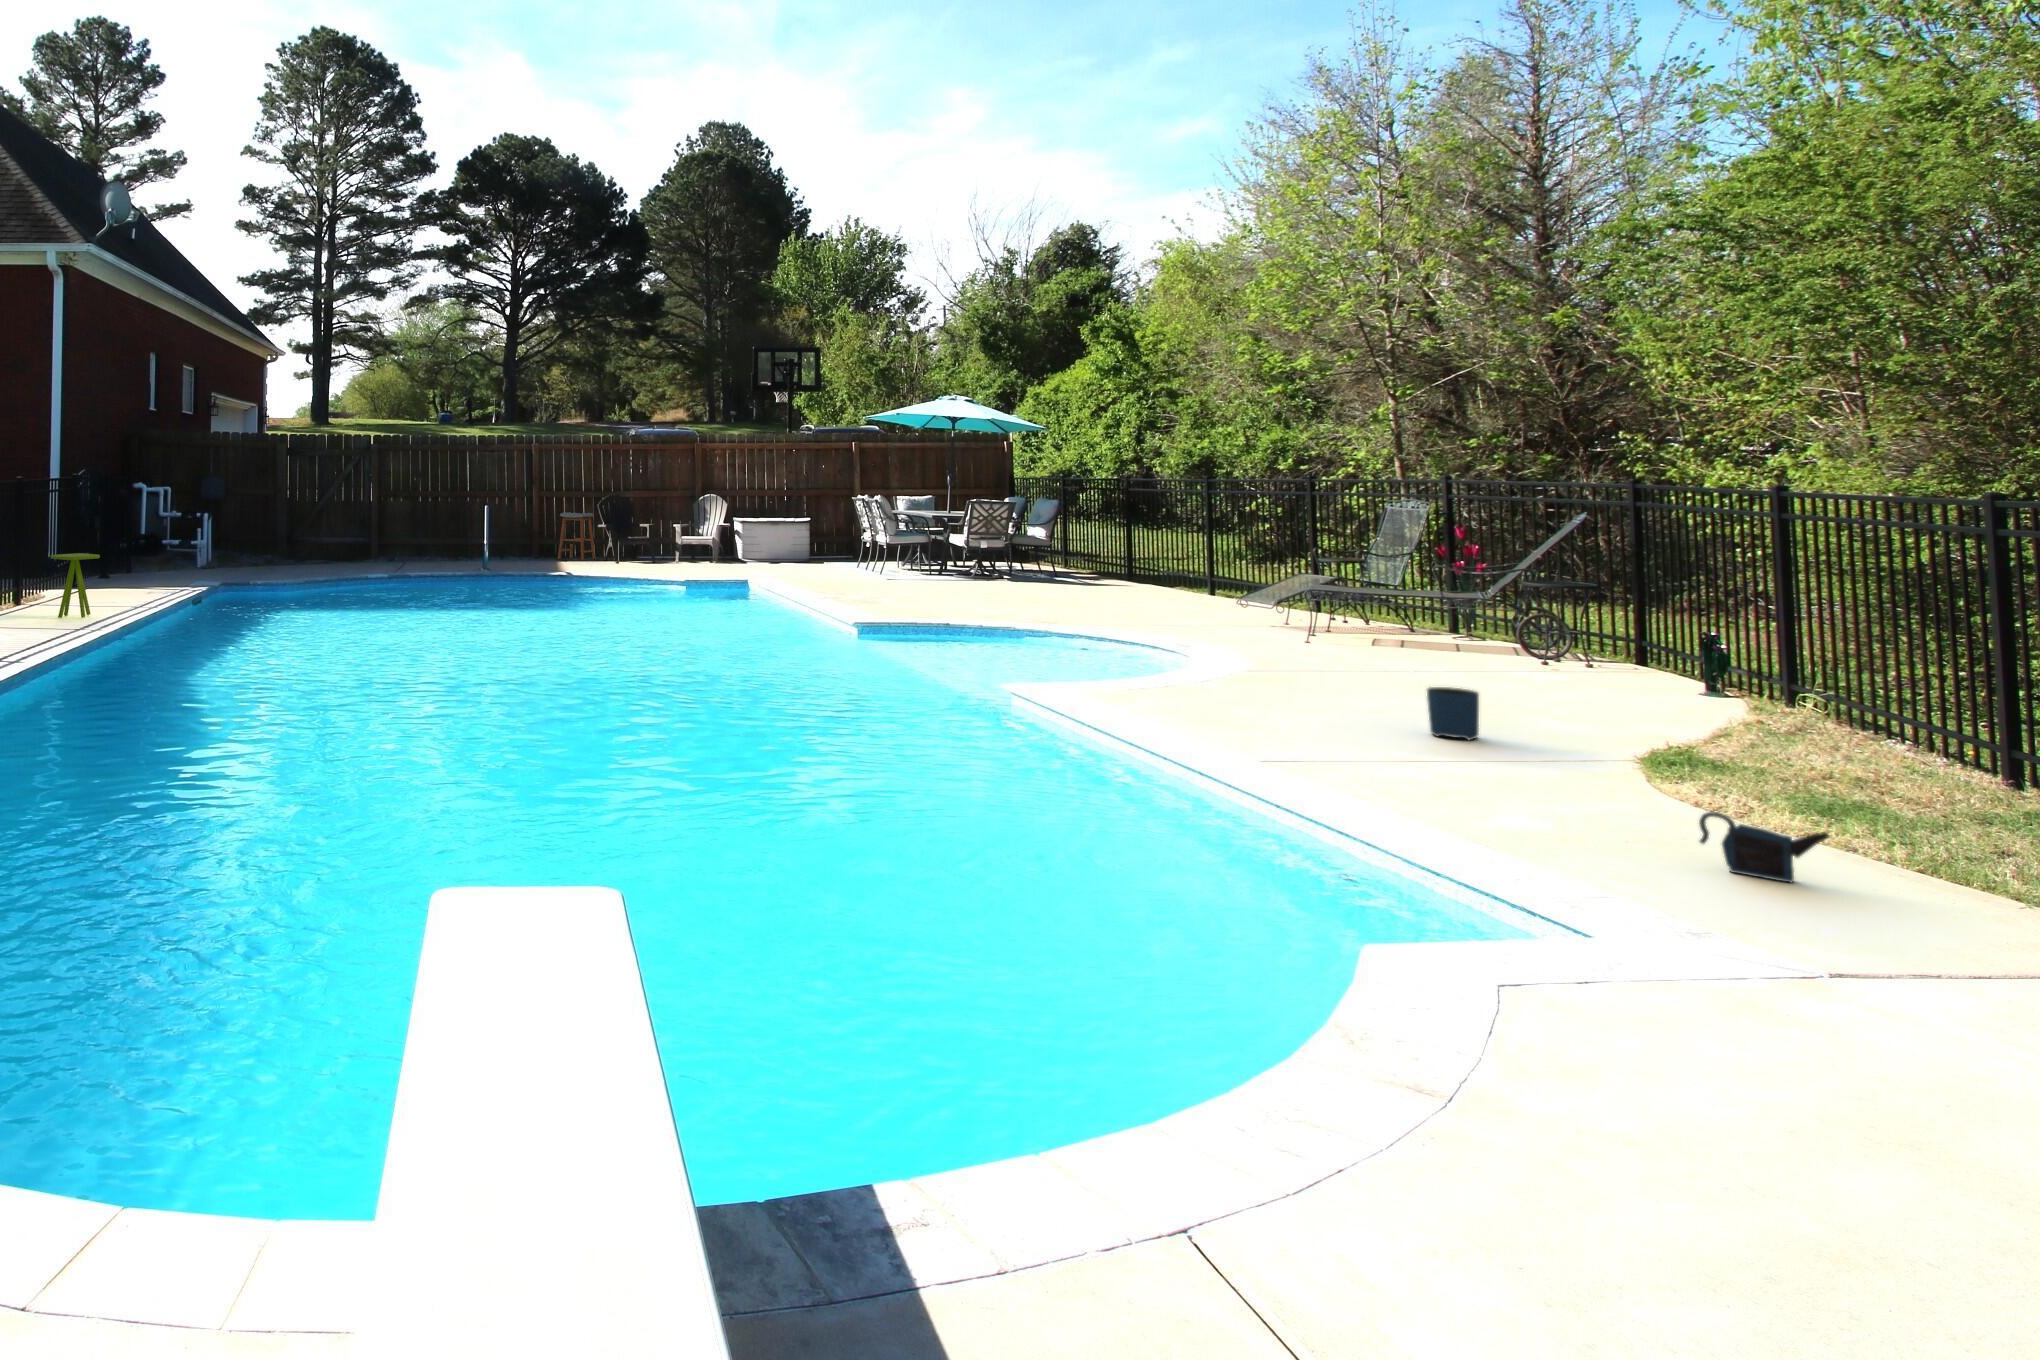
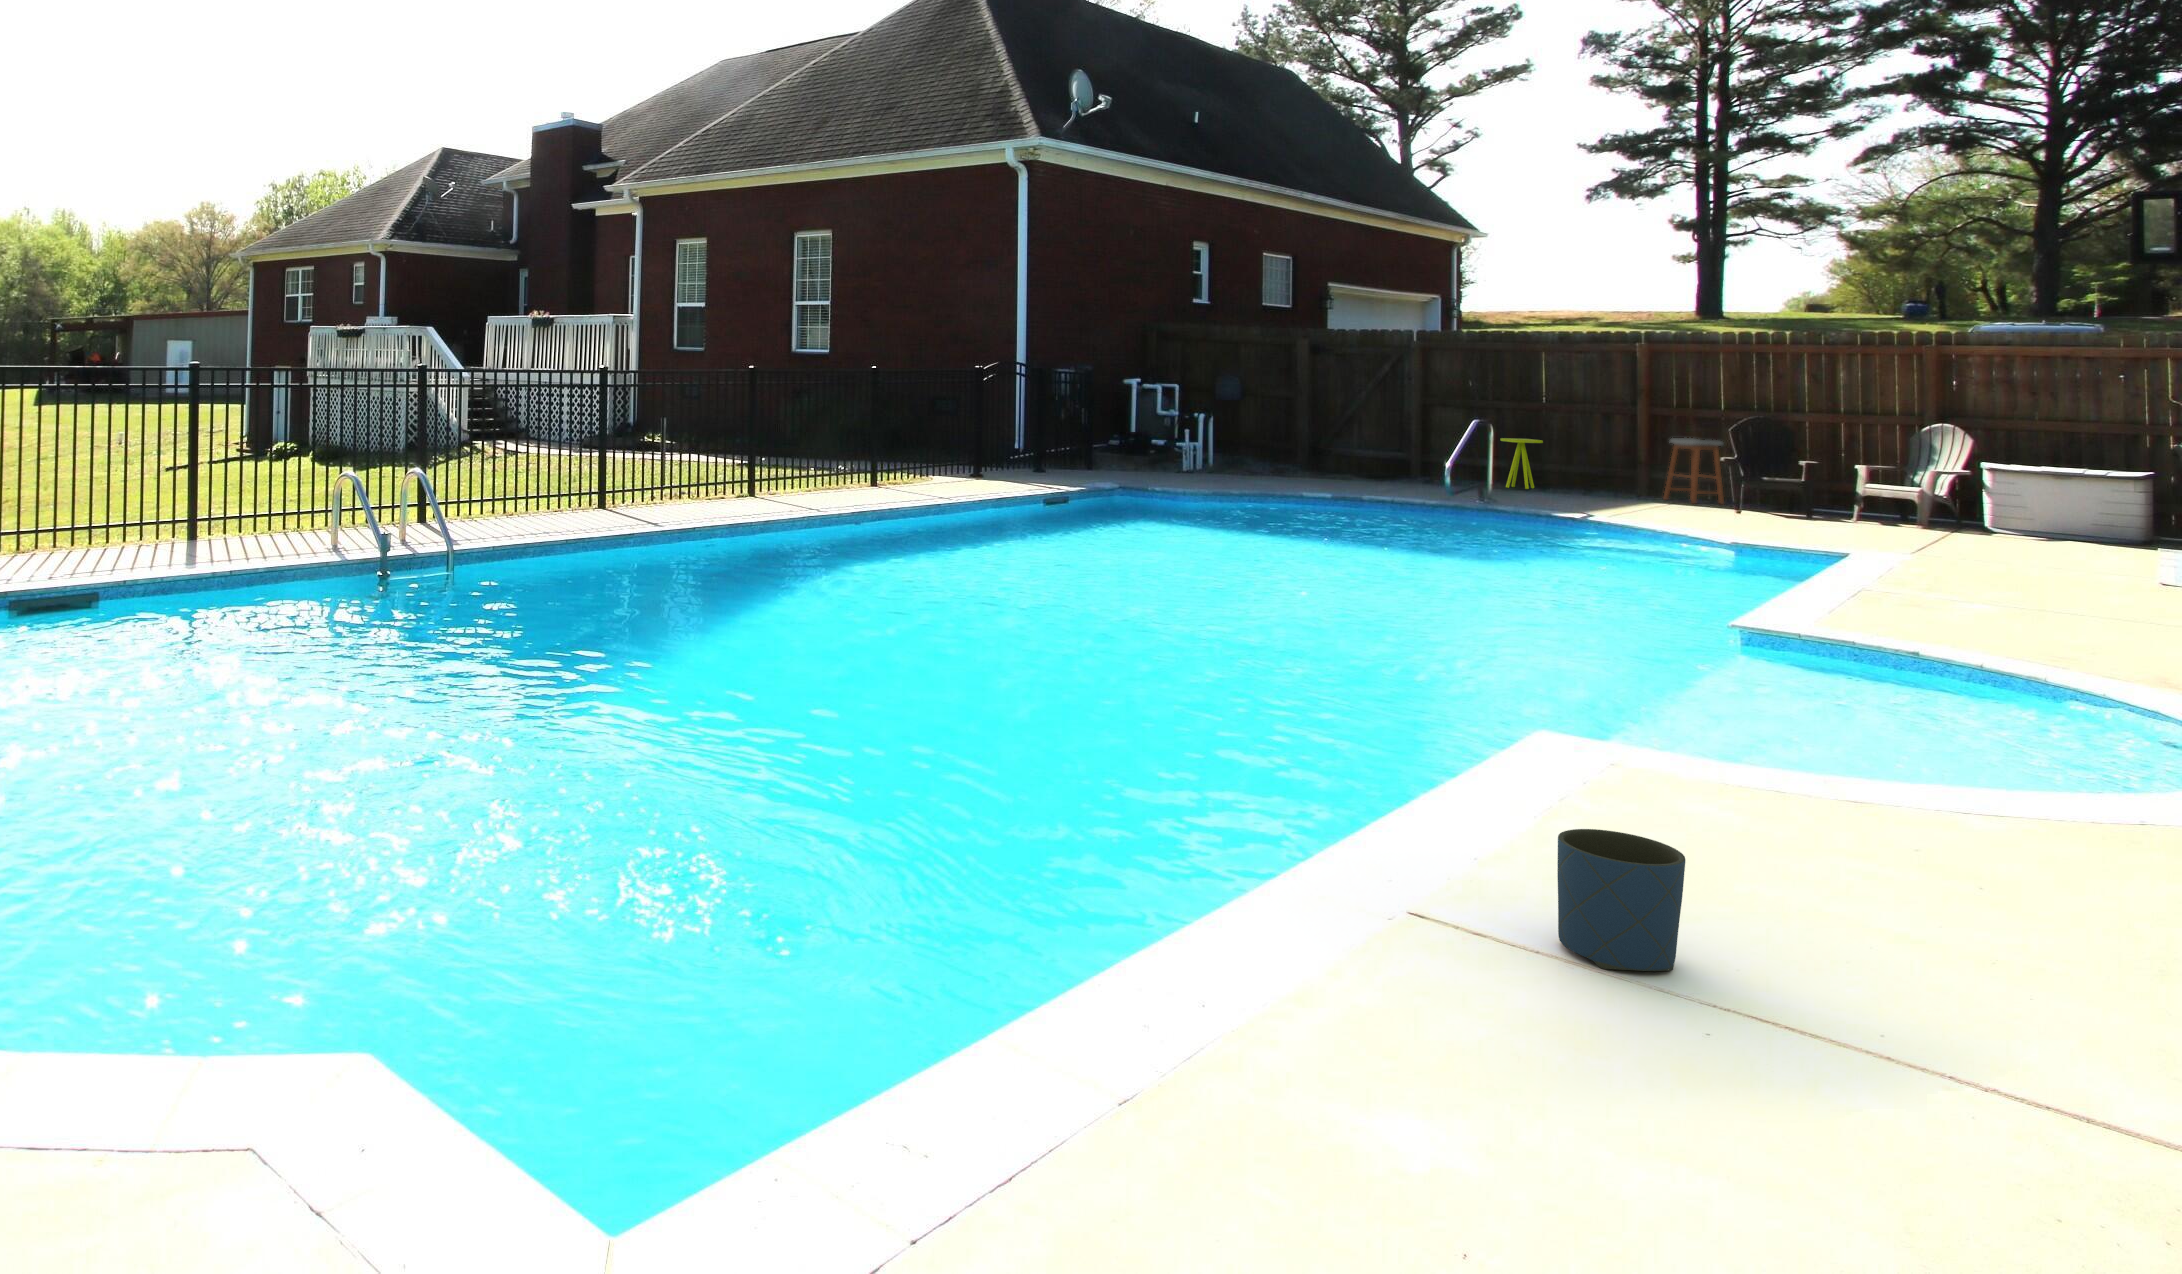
side table: present [51,553,100,618] -> present [1500,438,1543,489]
planter: present [1427,687,1479,740] -> present [1557,829,1685,971]
watering can: present [1699,812,1830,883] -> none [1185,896,1245,1045]

